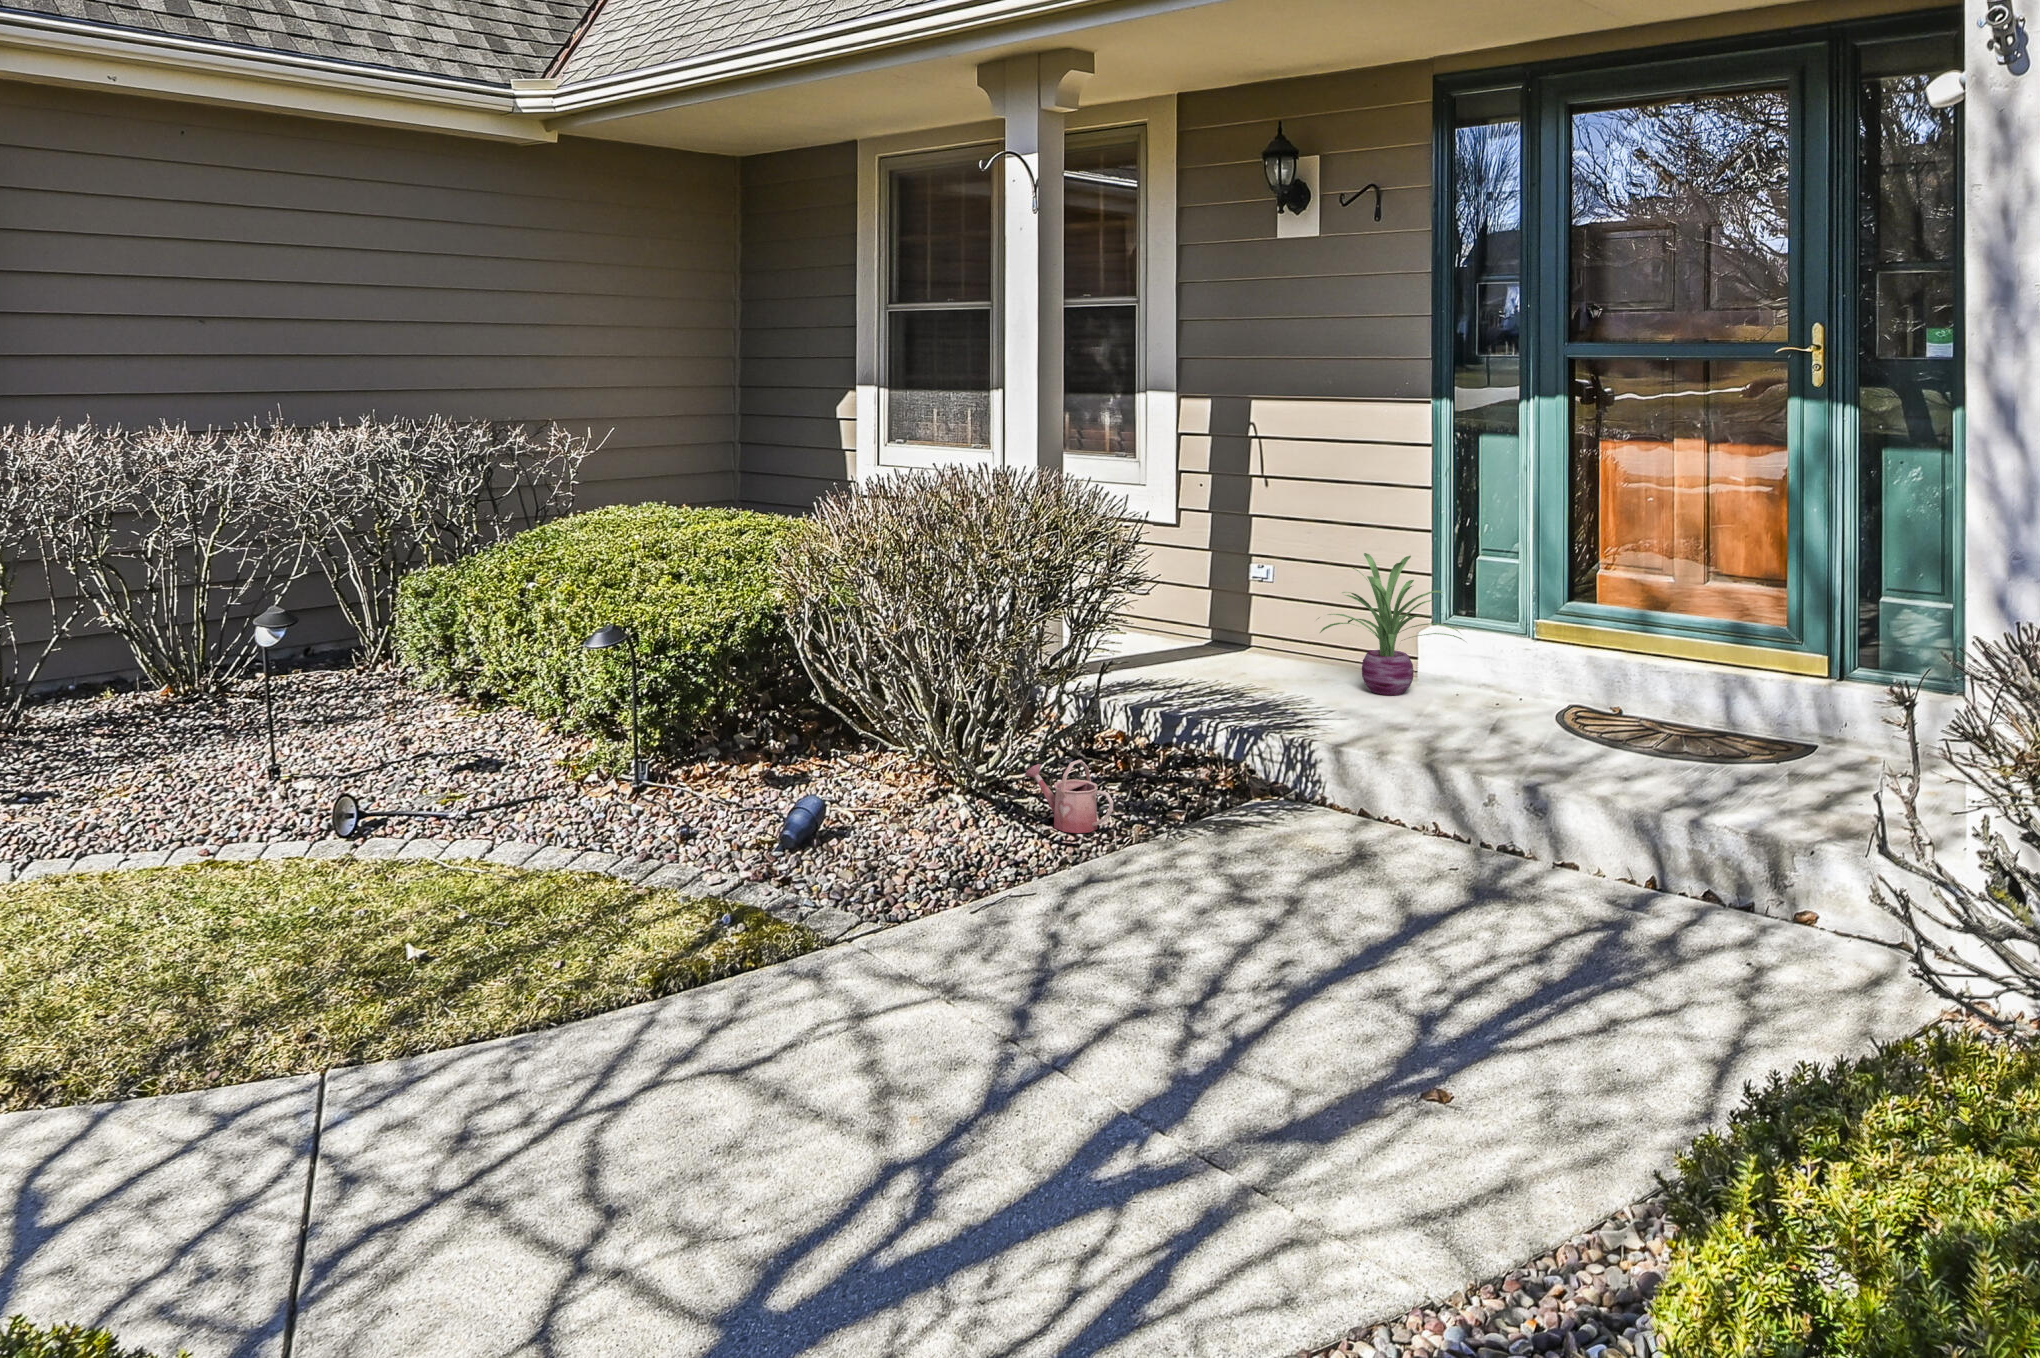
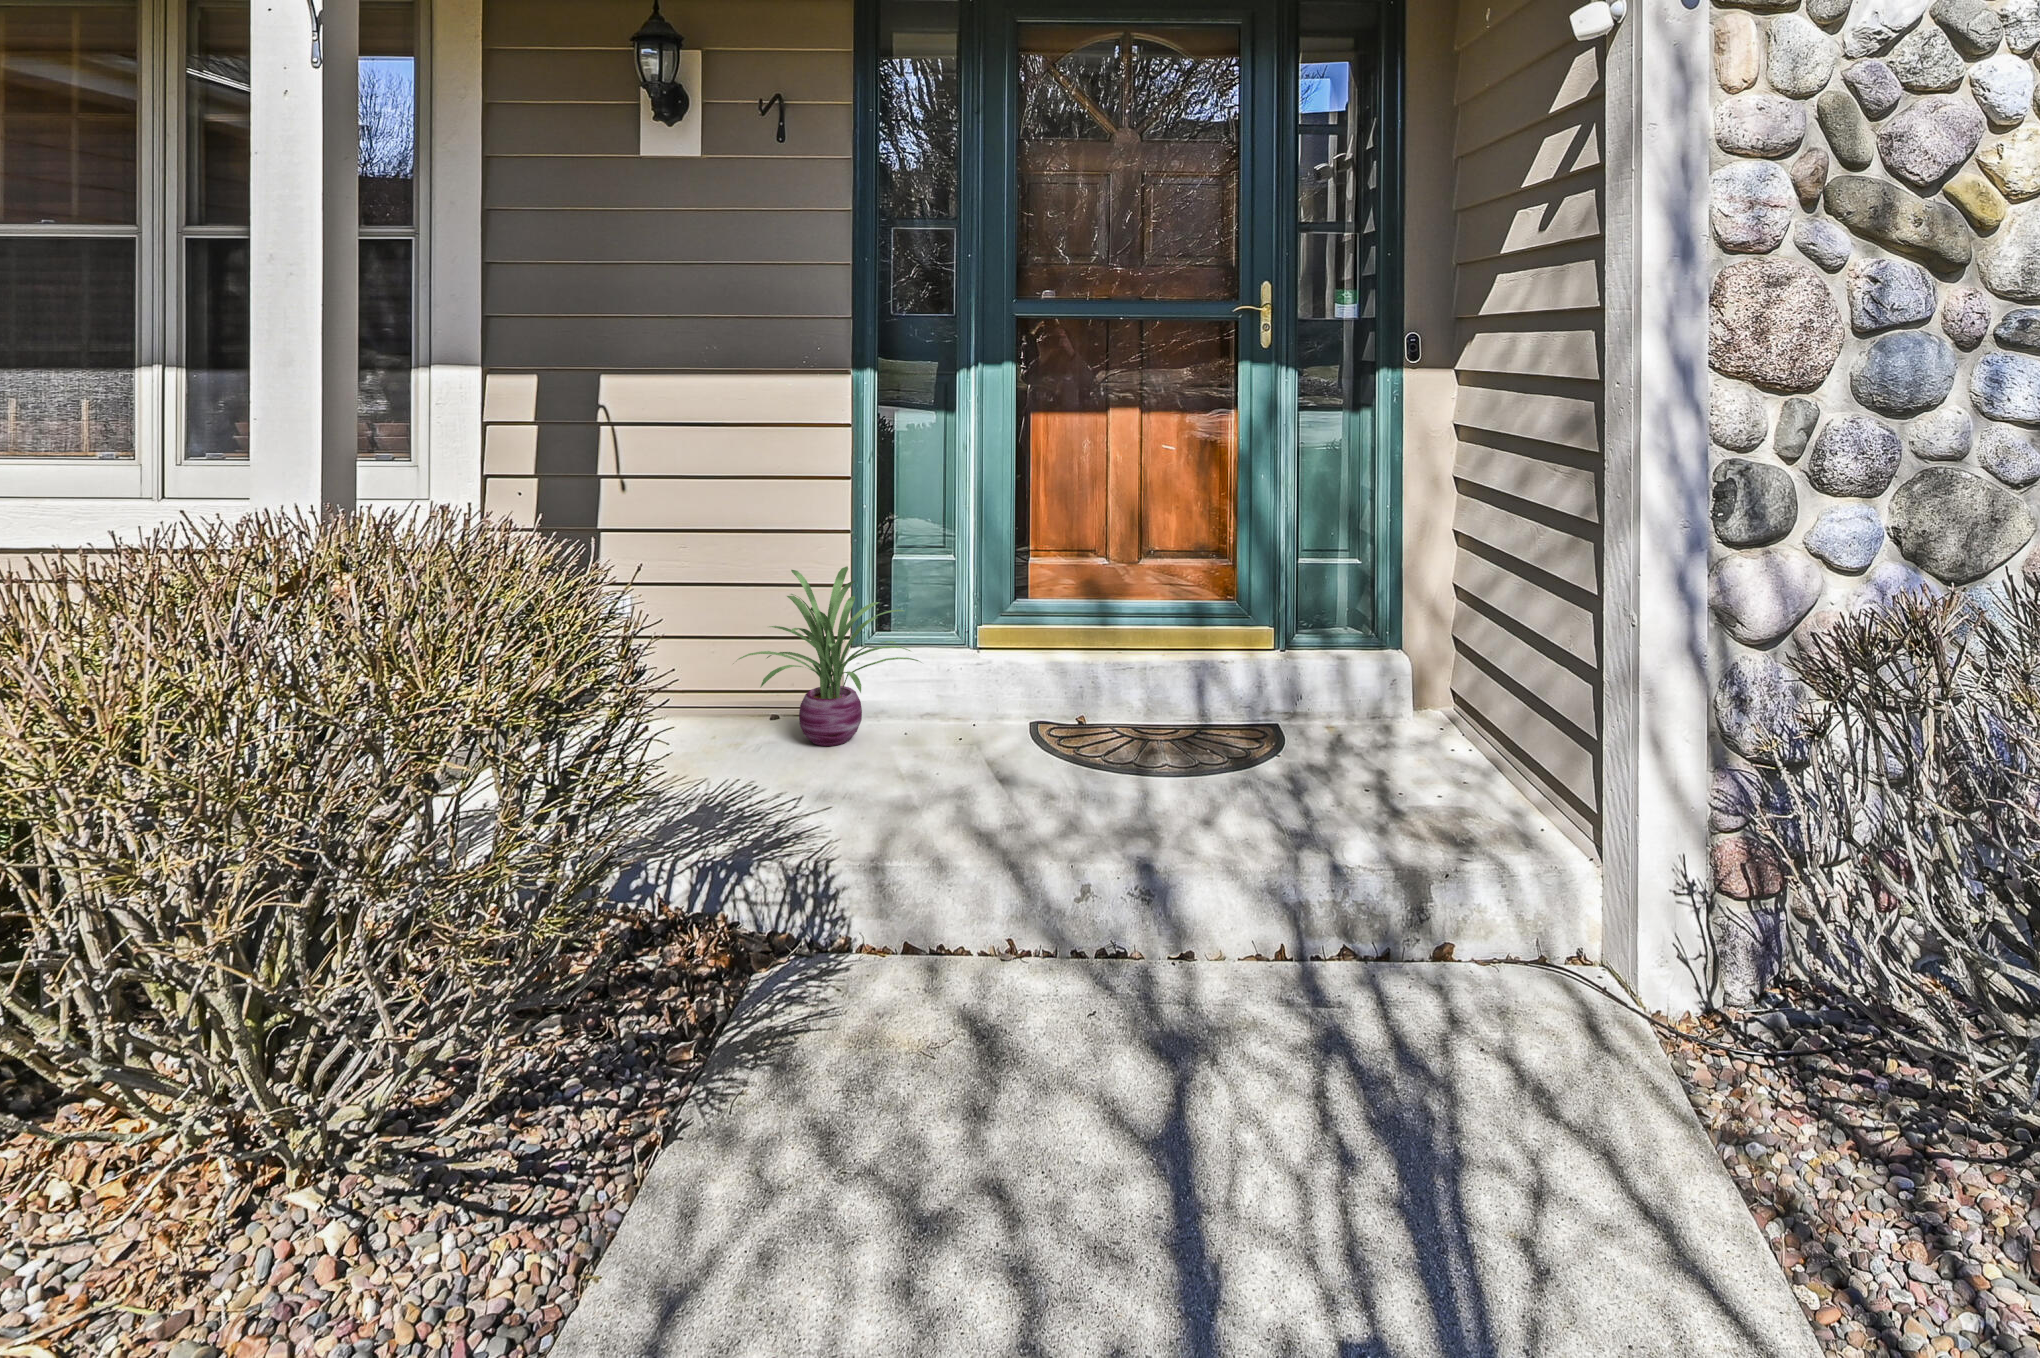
watering can: present [1025,760,1113,833] -> none [433,1041,624,1185]

